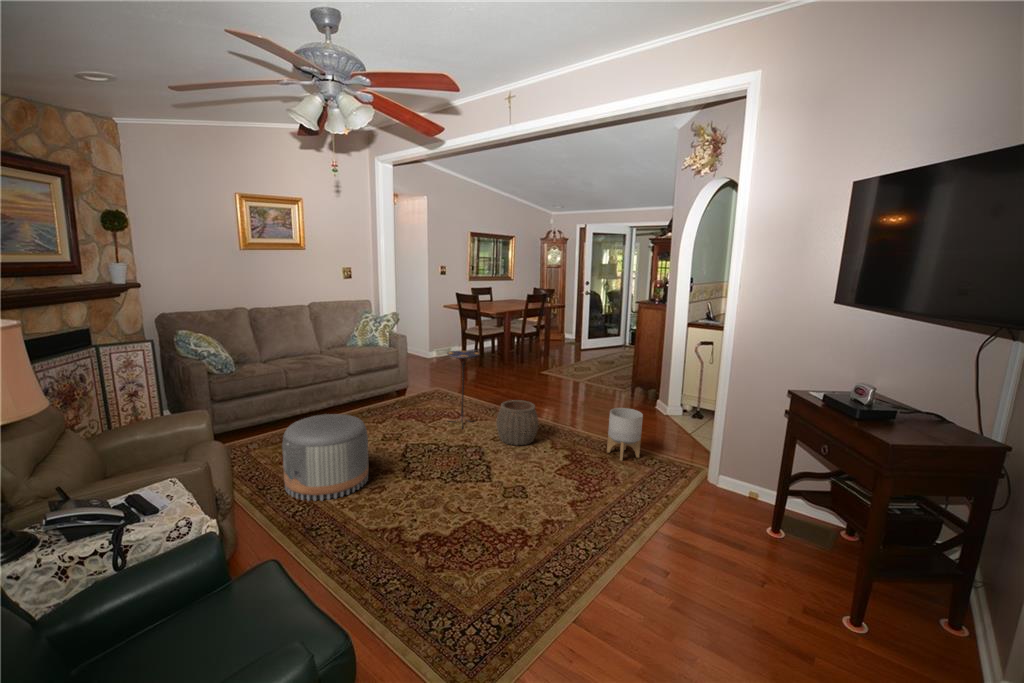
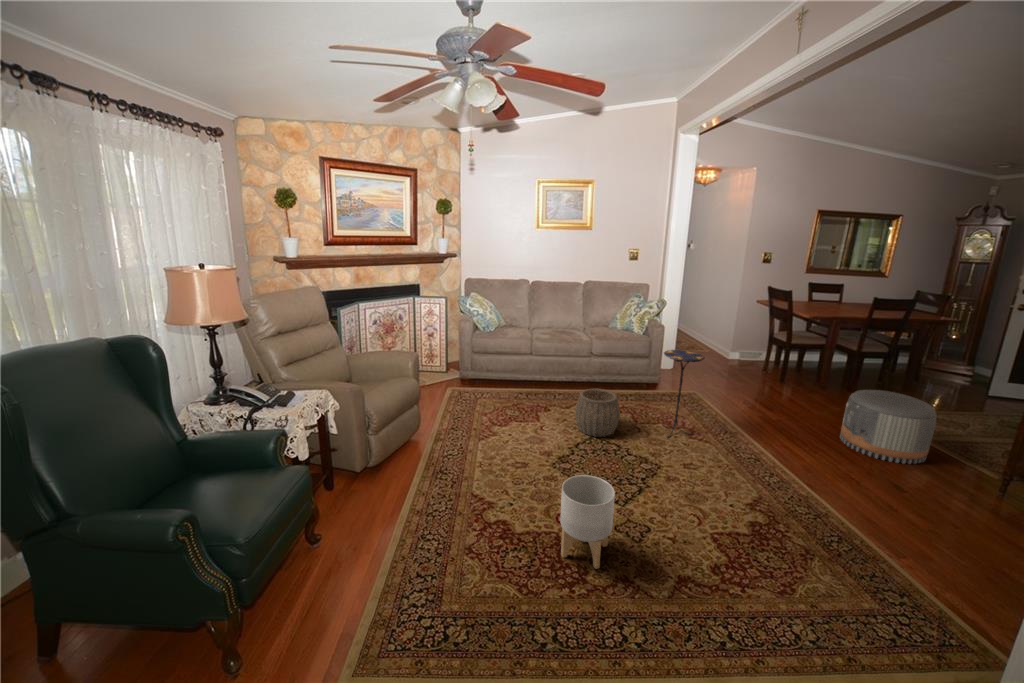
woven basket: present [496,400,538,445] -> present [575,389,620,437]
planter: present [607,408,643,461] -> present [560,475,615,569]
pouf: present [282,414,368,501] -> present [840,390,937,464]

